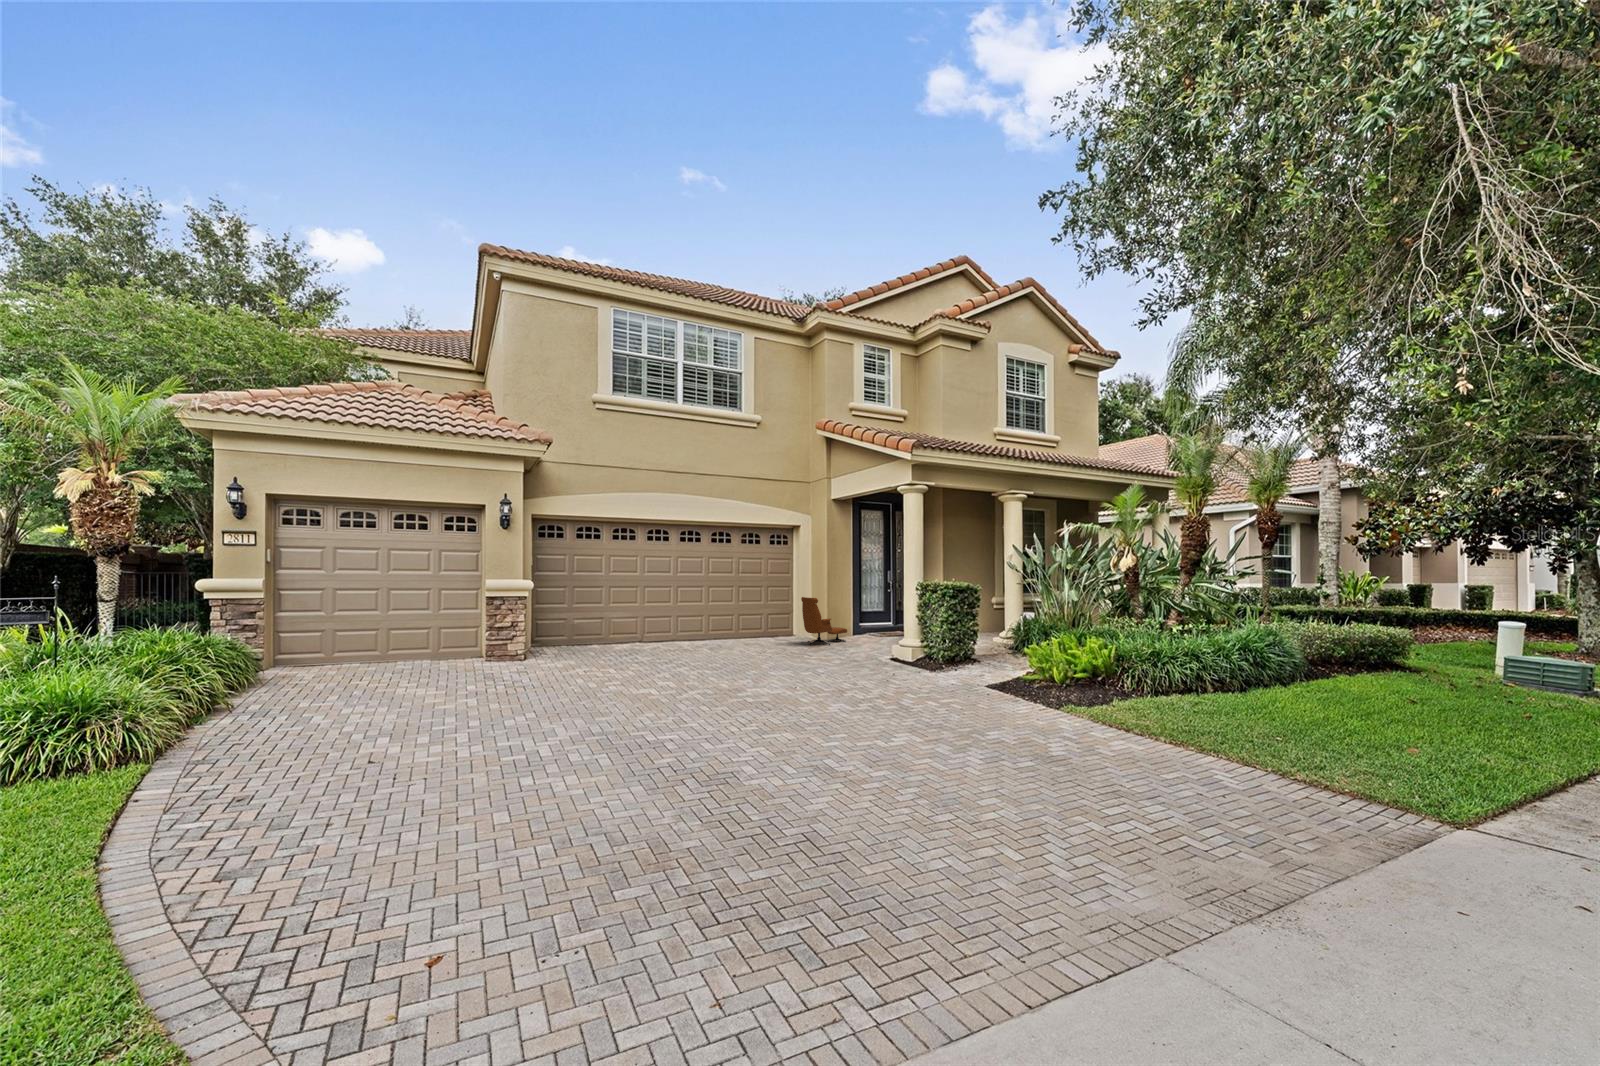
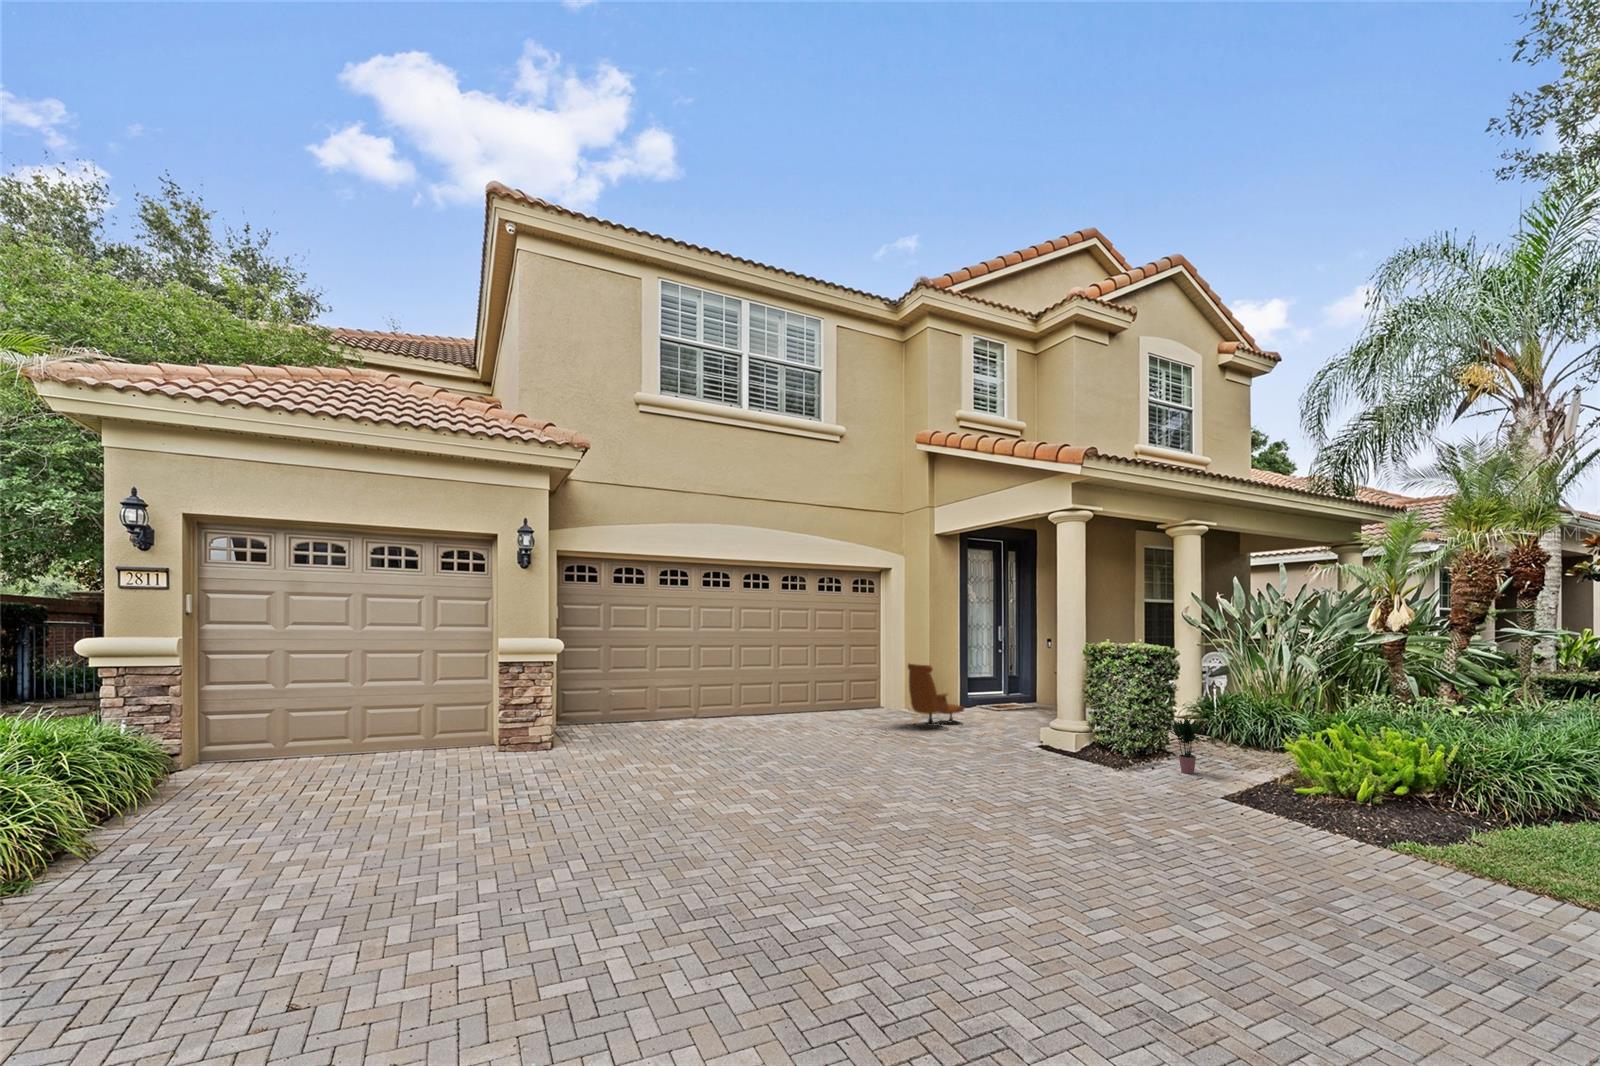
potted plant: none [962,631,993,671] -> present [1165,718,1203,774]

